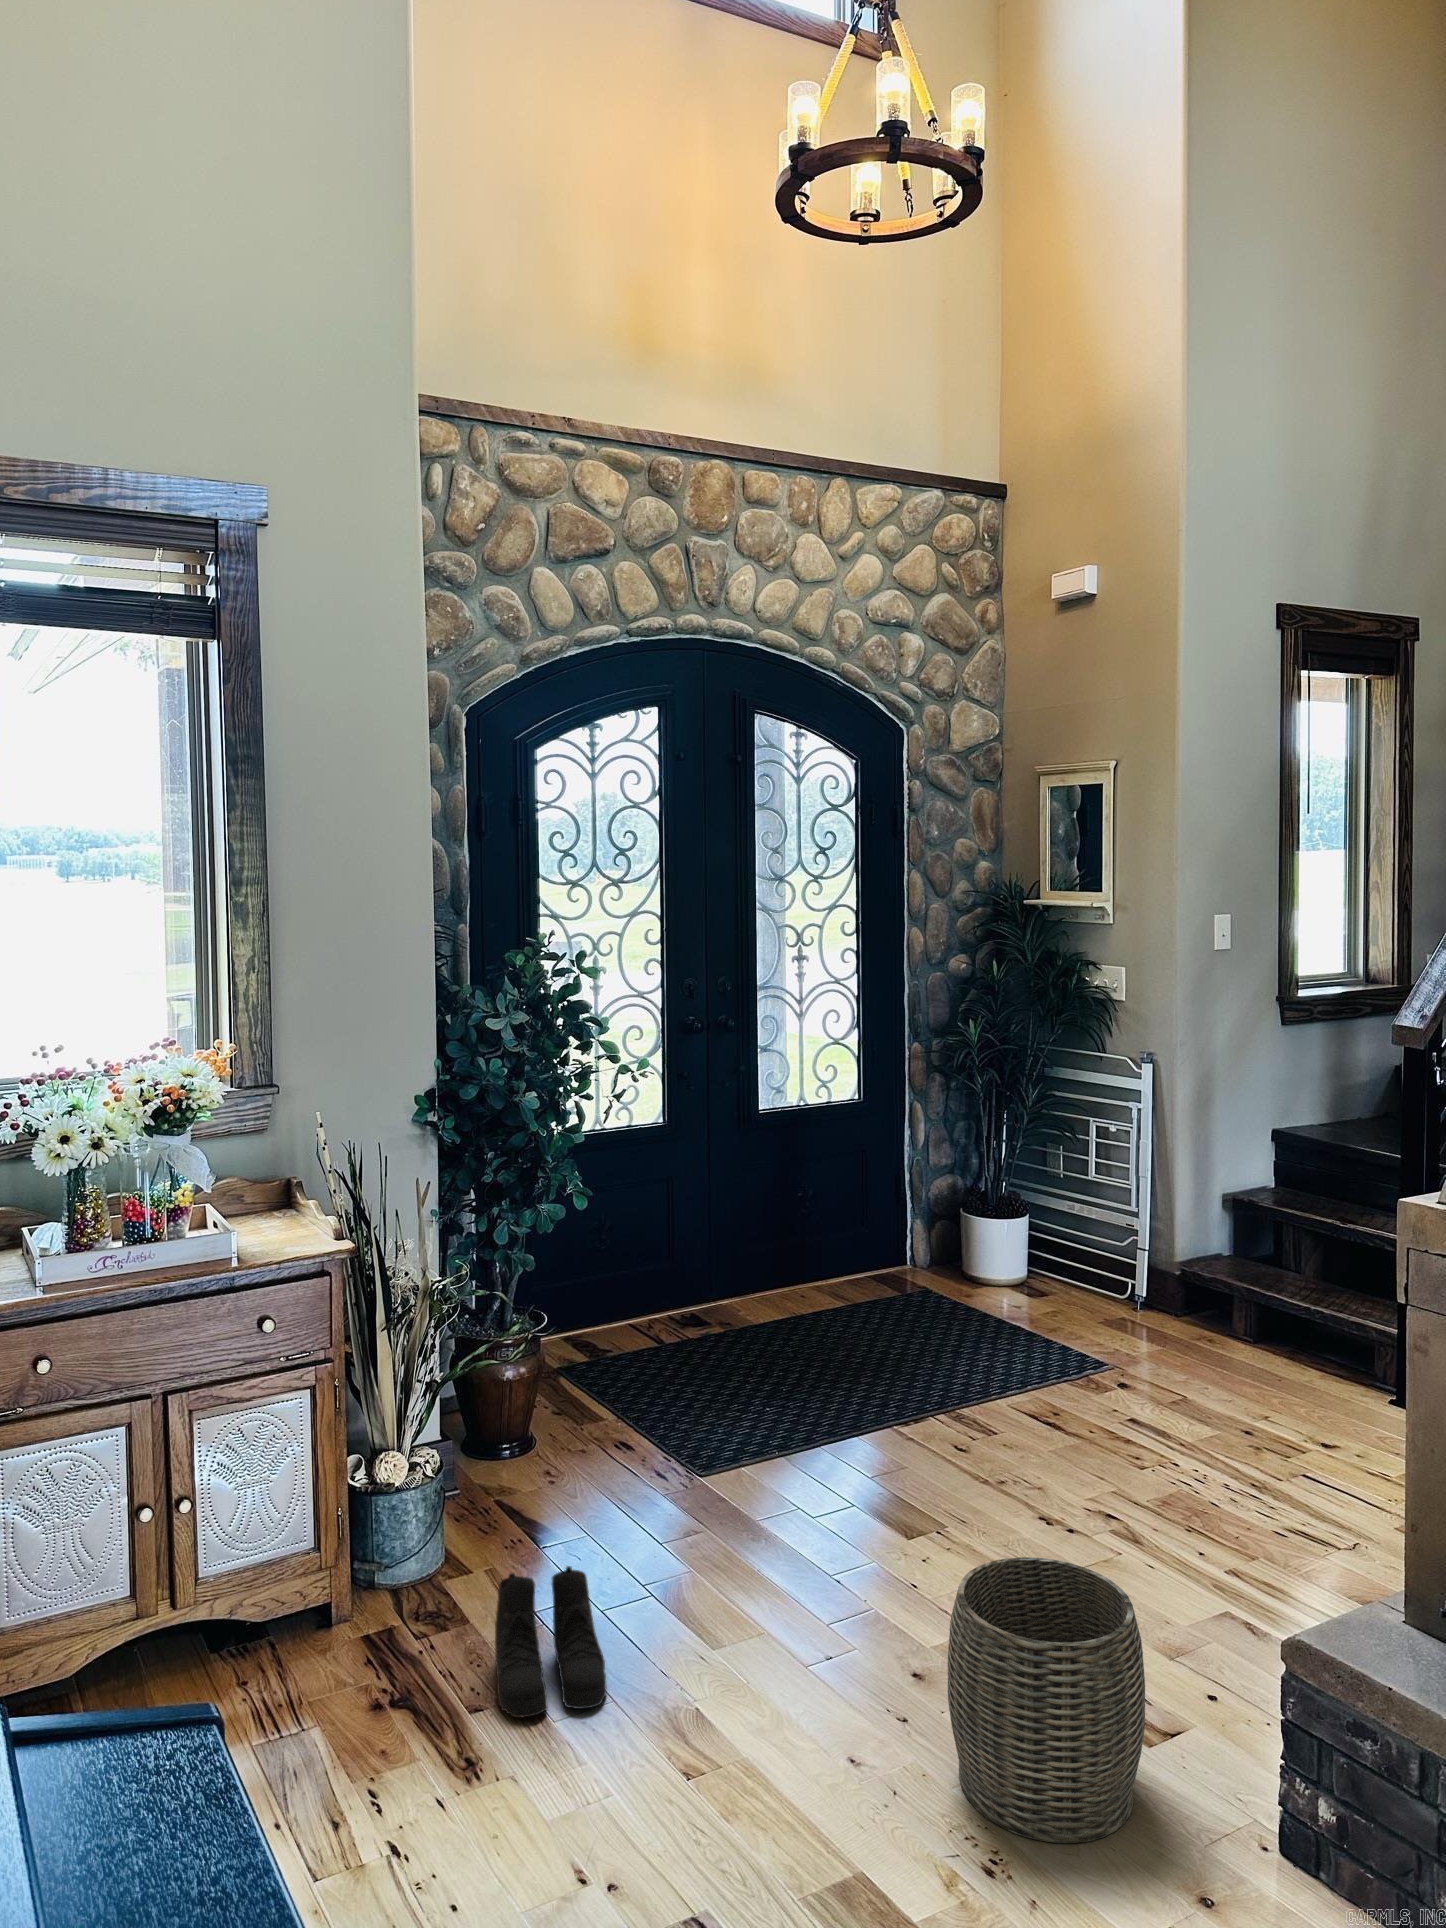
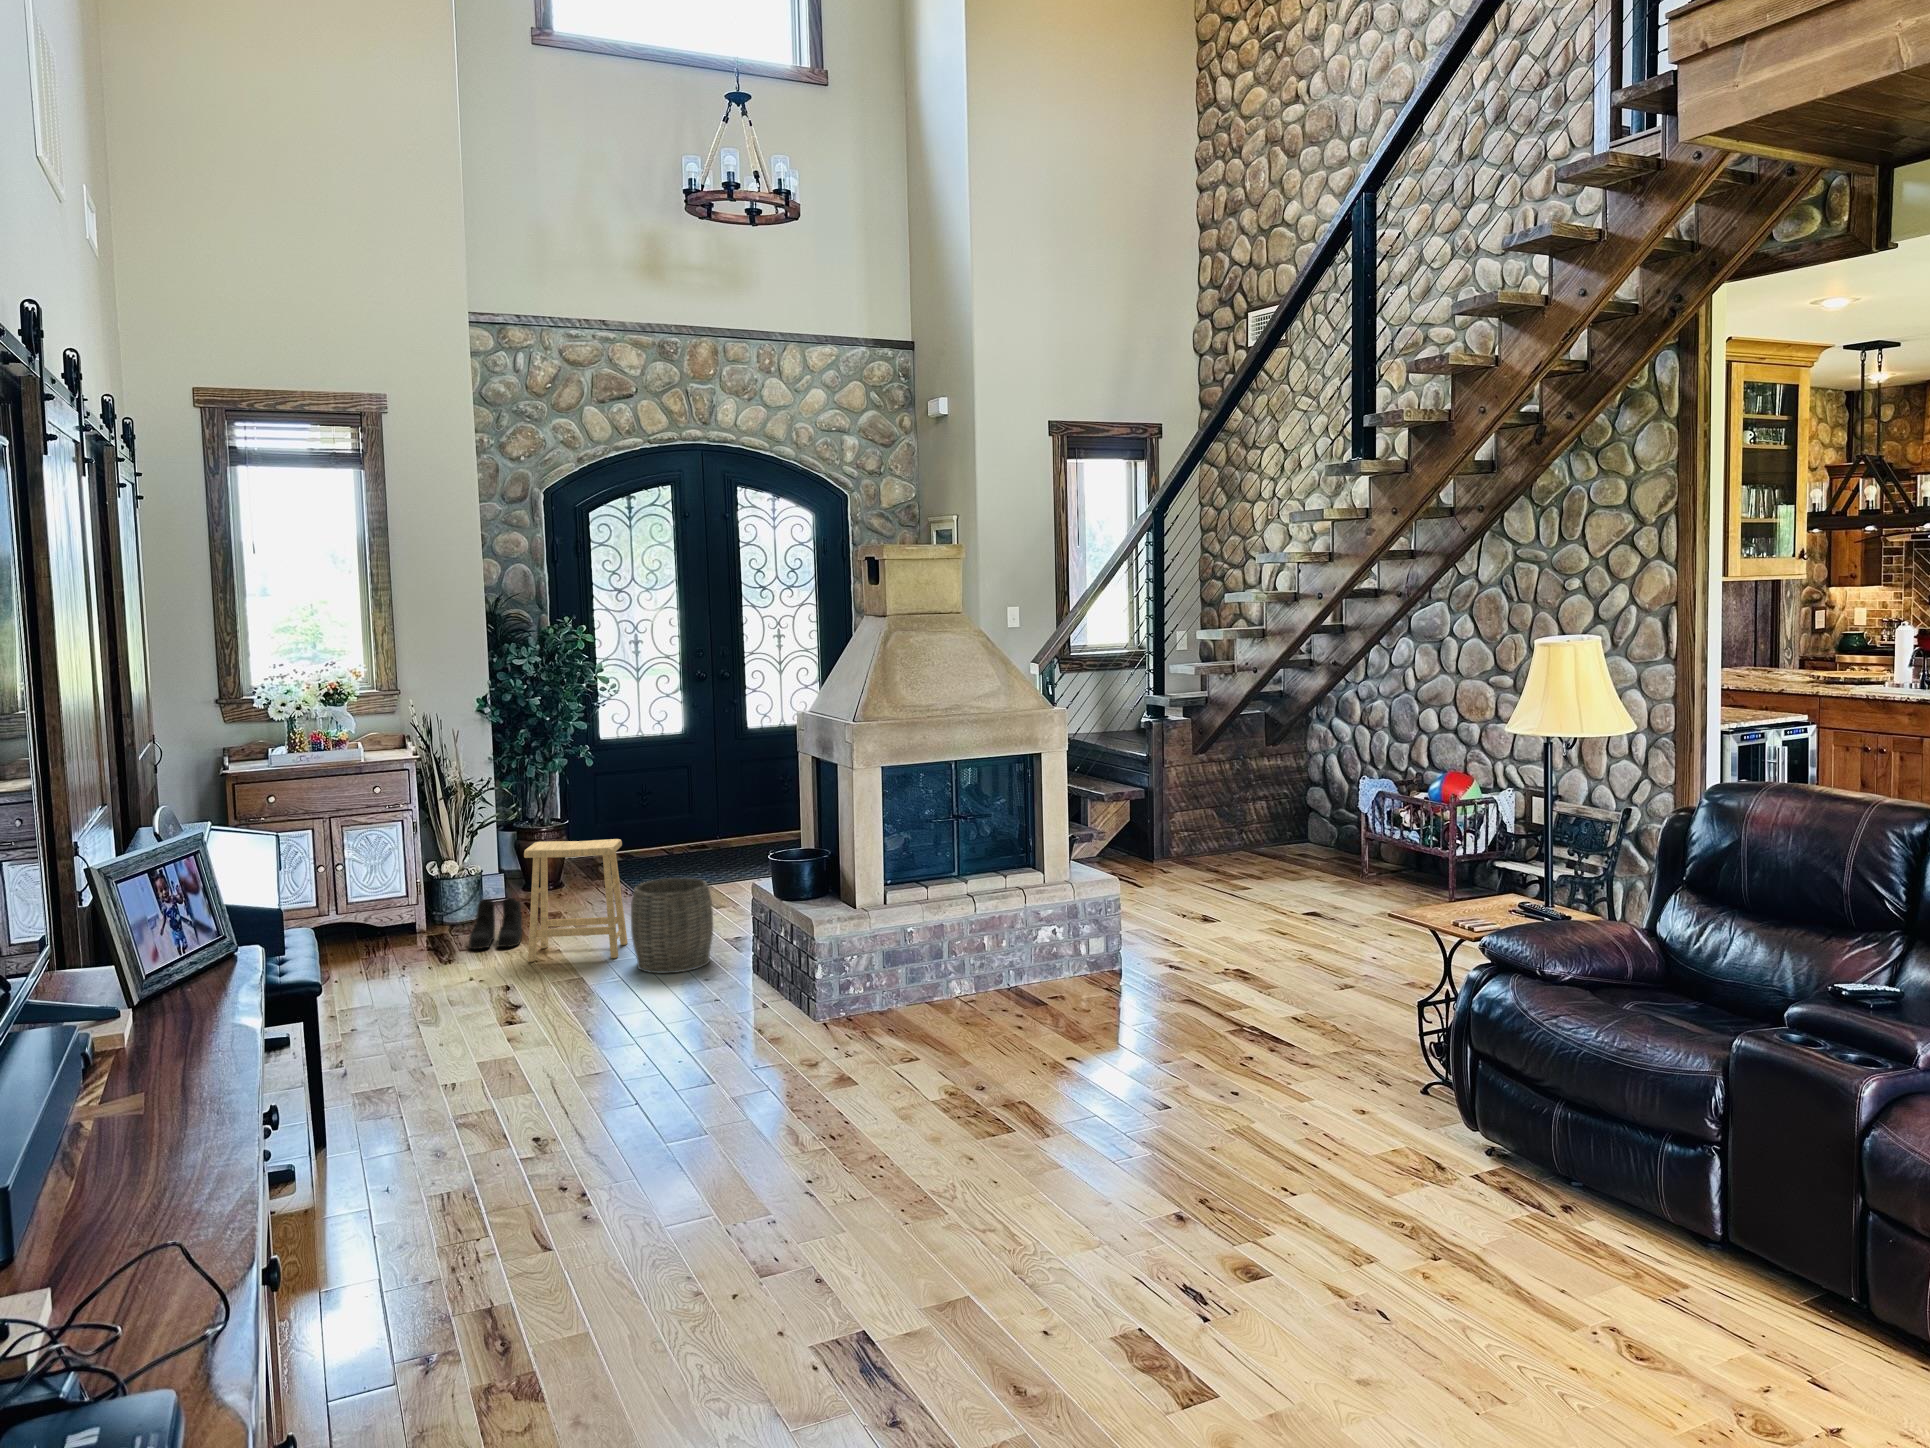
footstool: none [664,1451,885,1778] -> present [524,839,628,962]

